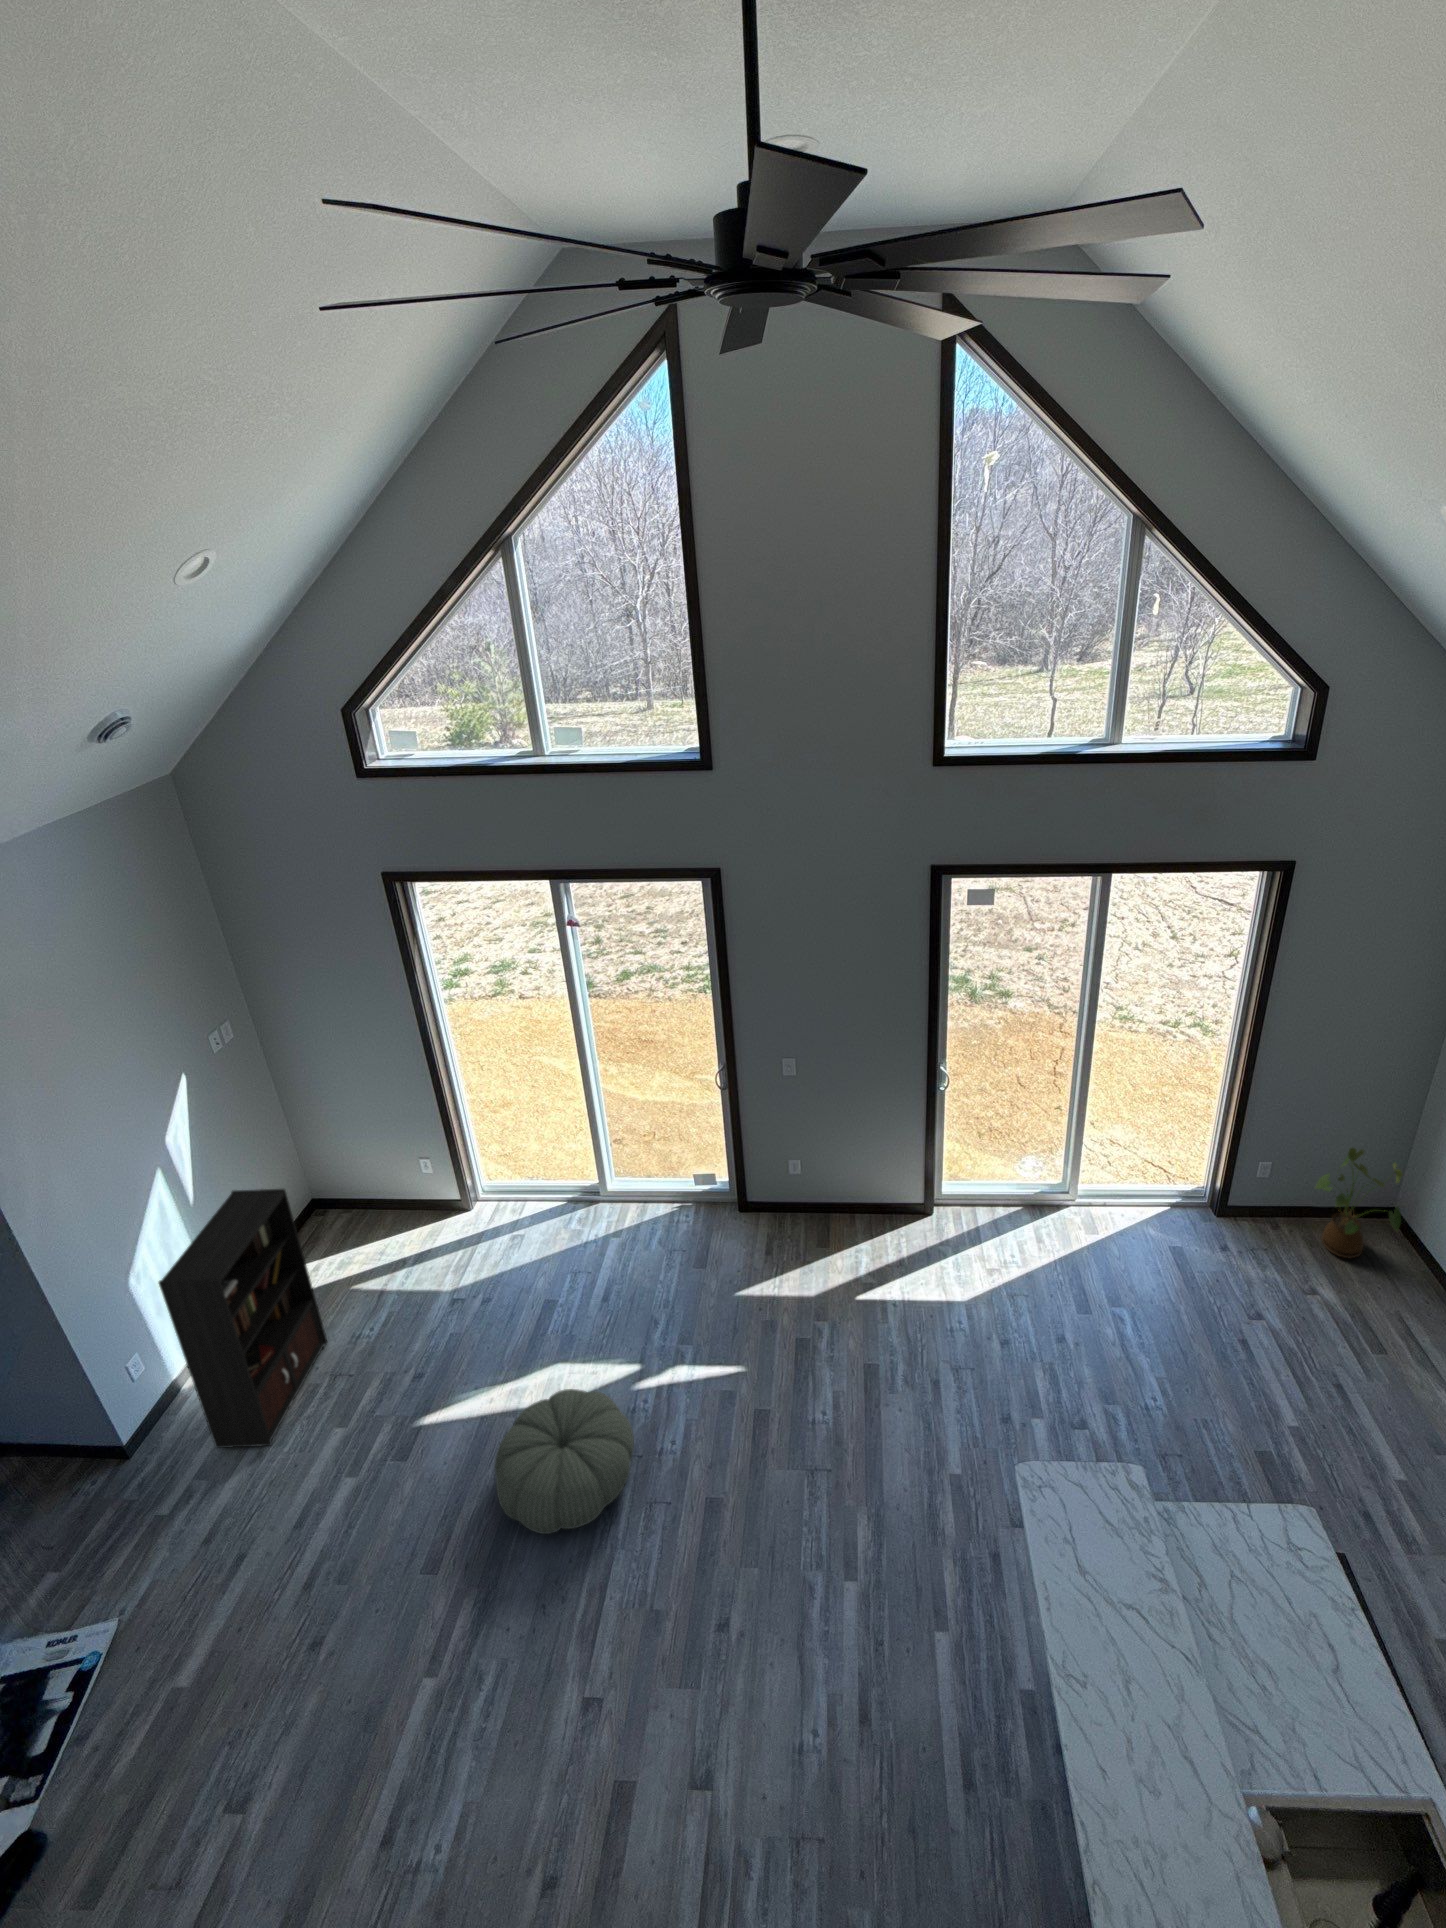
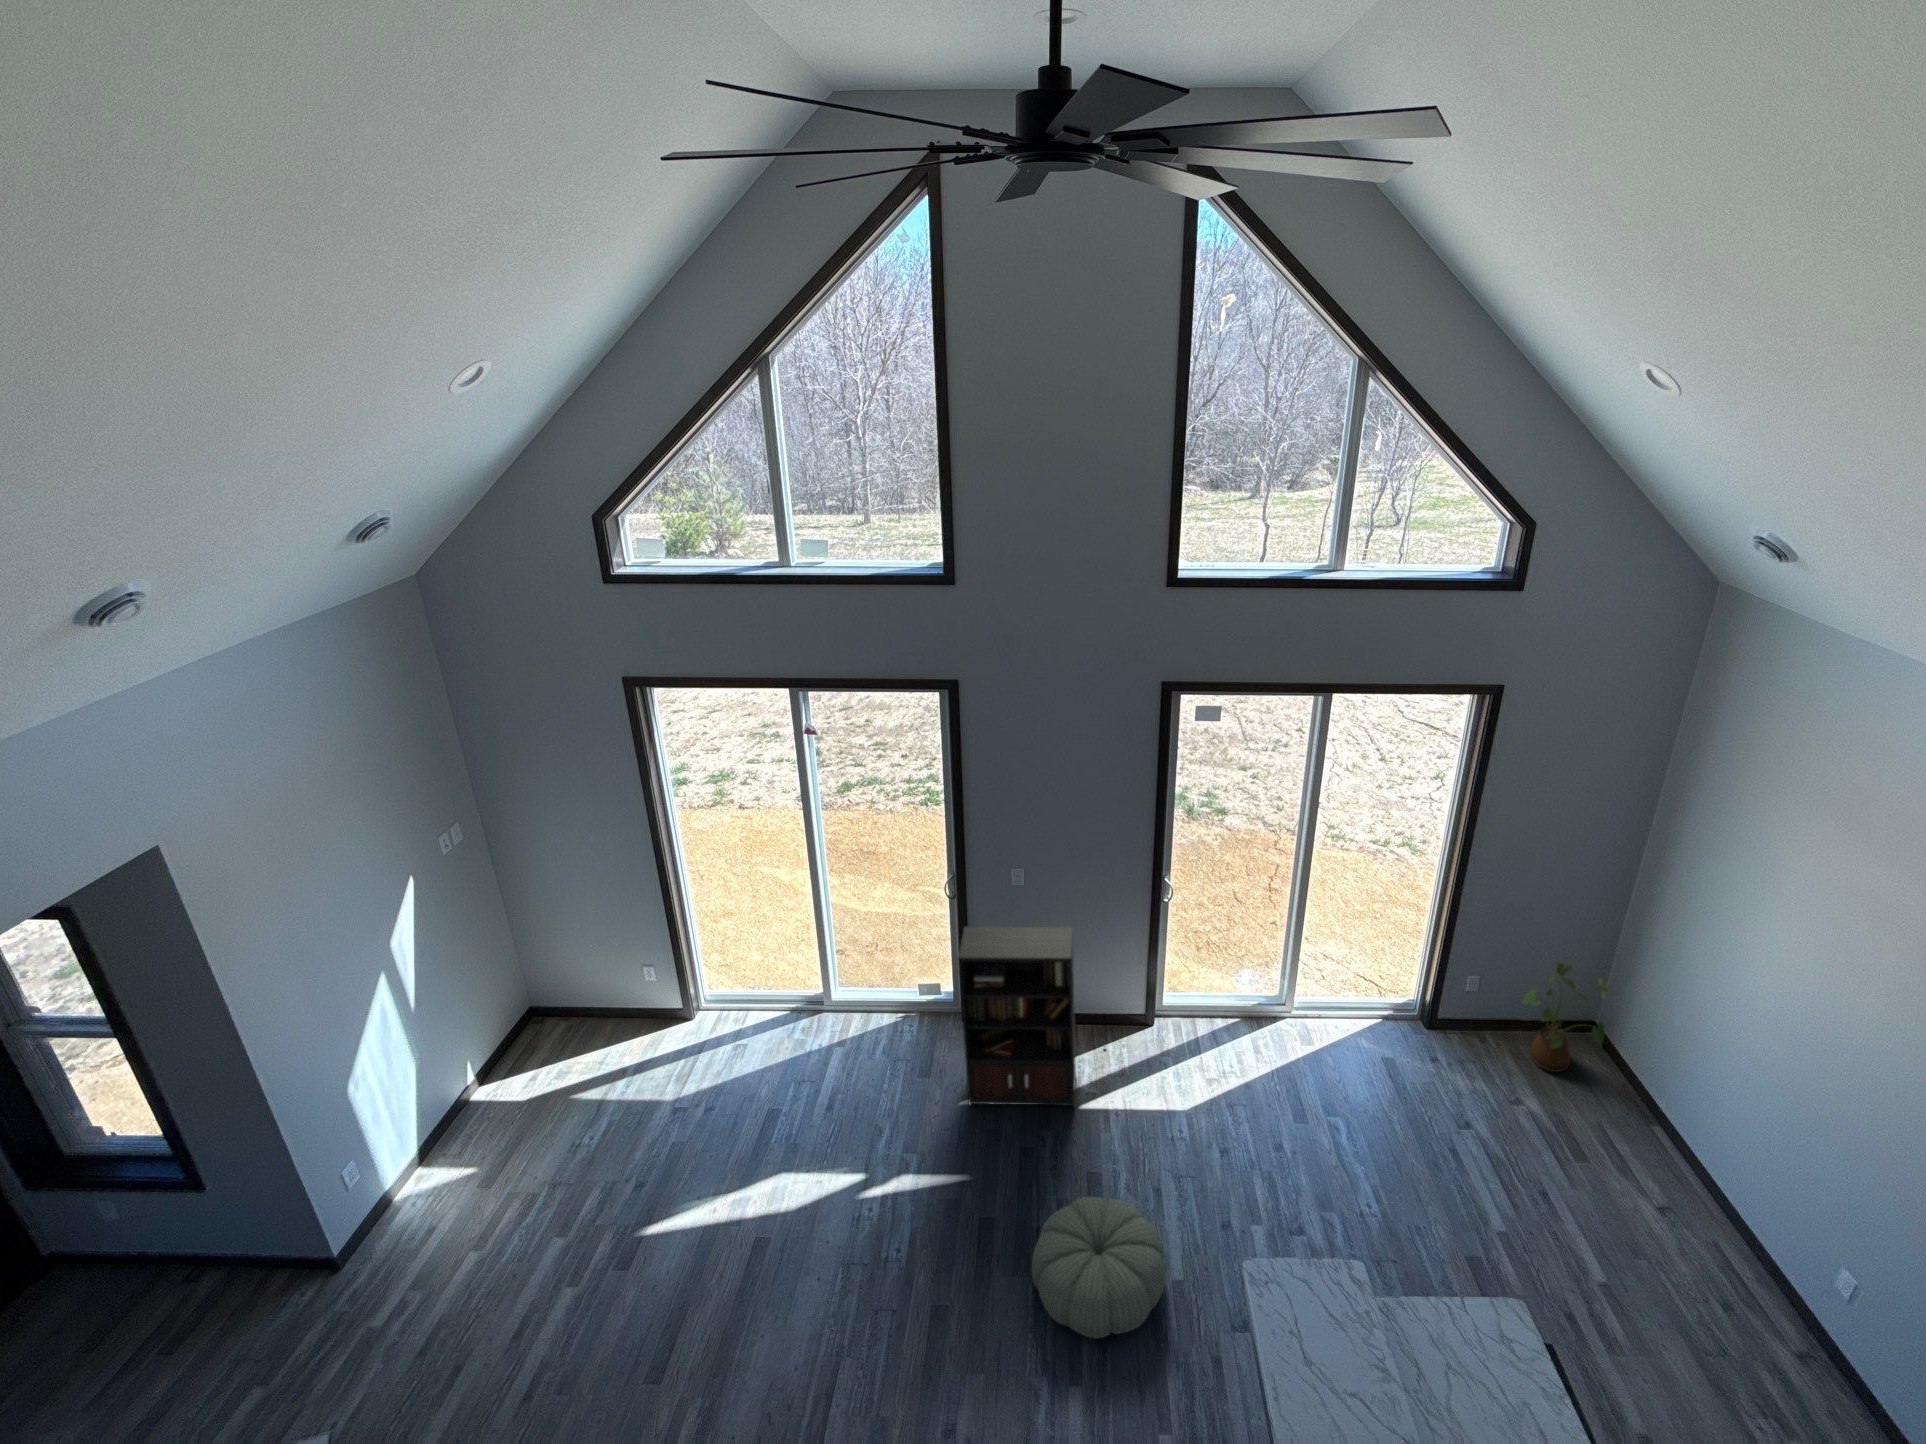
bookcase: present [159,1189,328,1448] -> present [958,927,1105,1107]
pouf: present [494,1389,634,1534] -> present [1032,1197,1166,1338]

